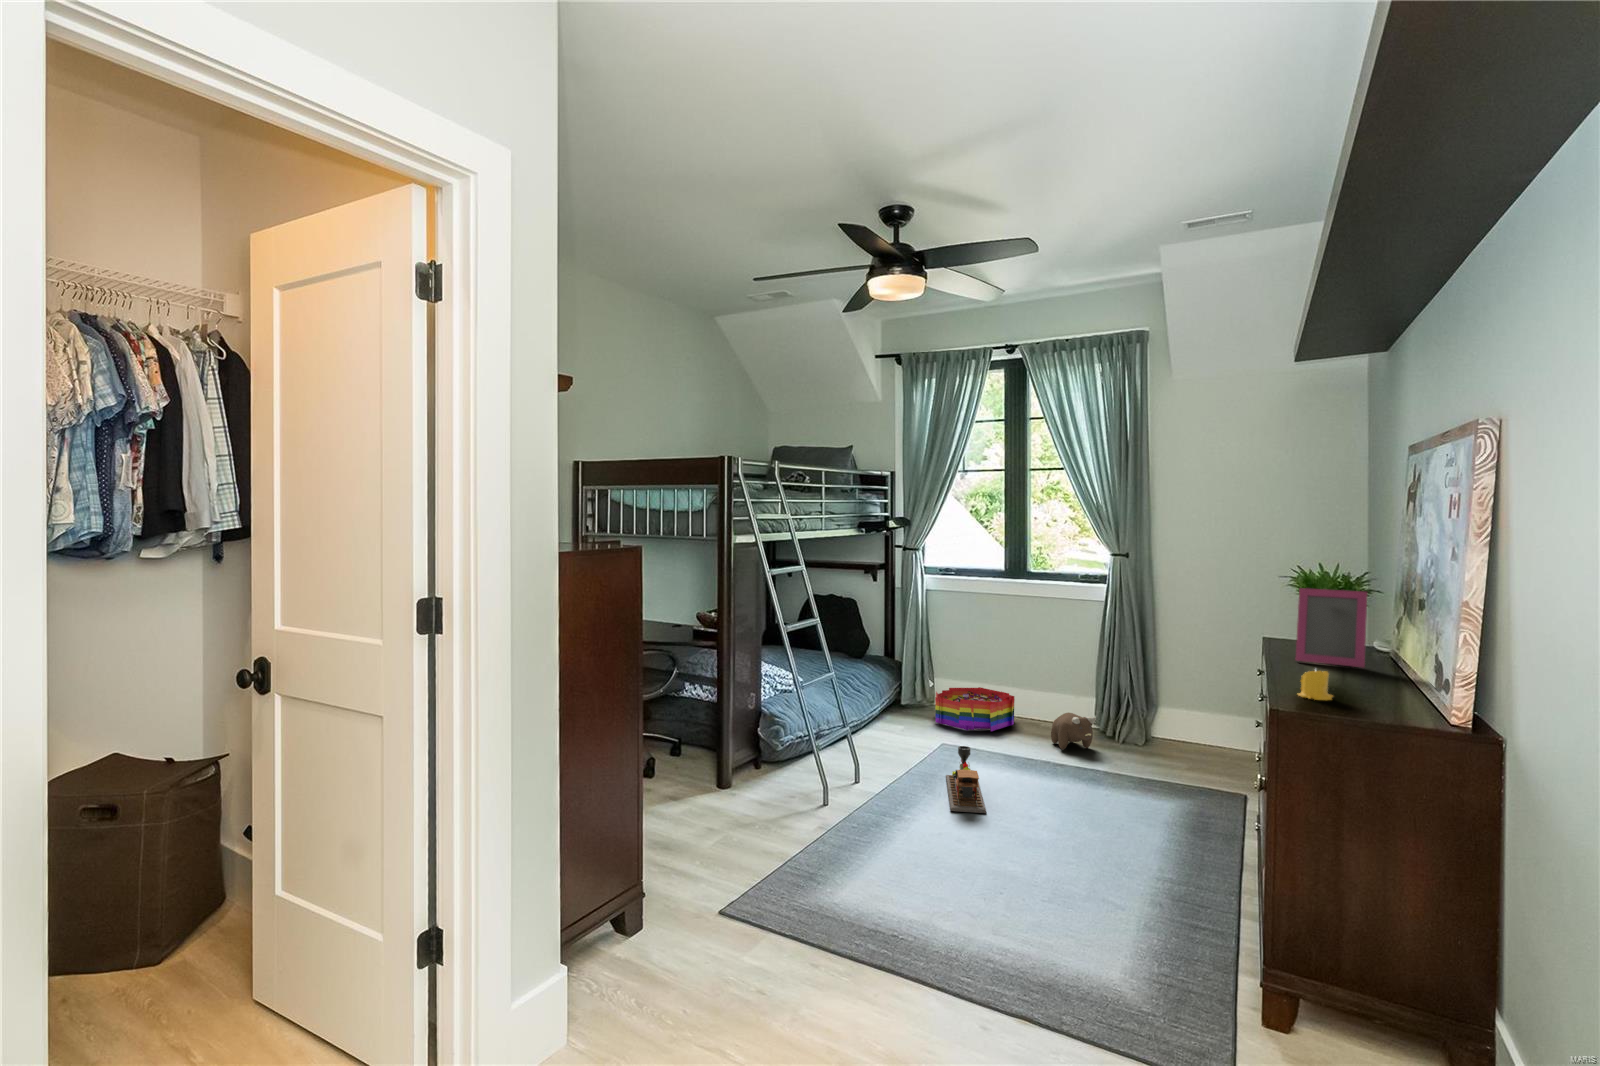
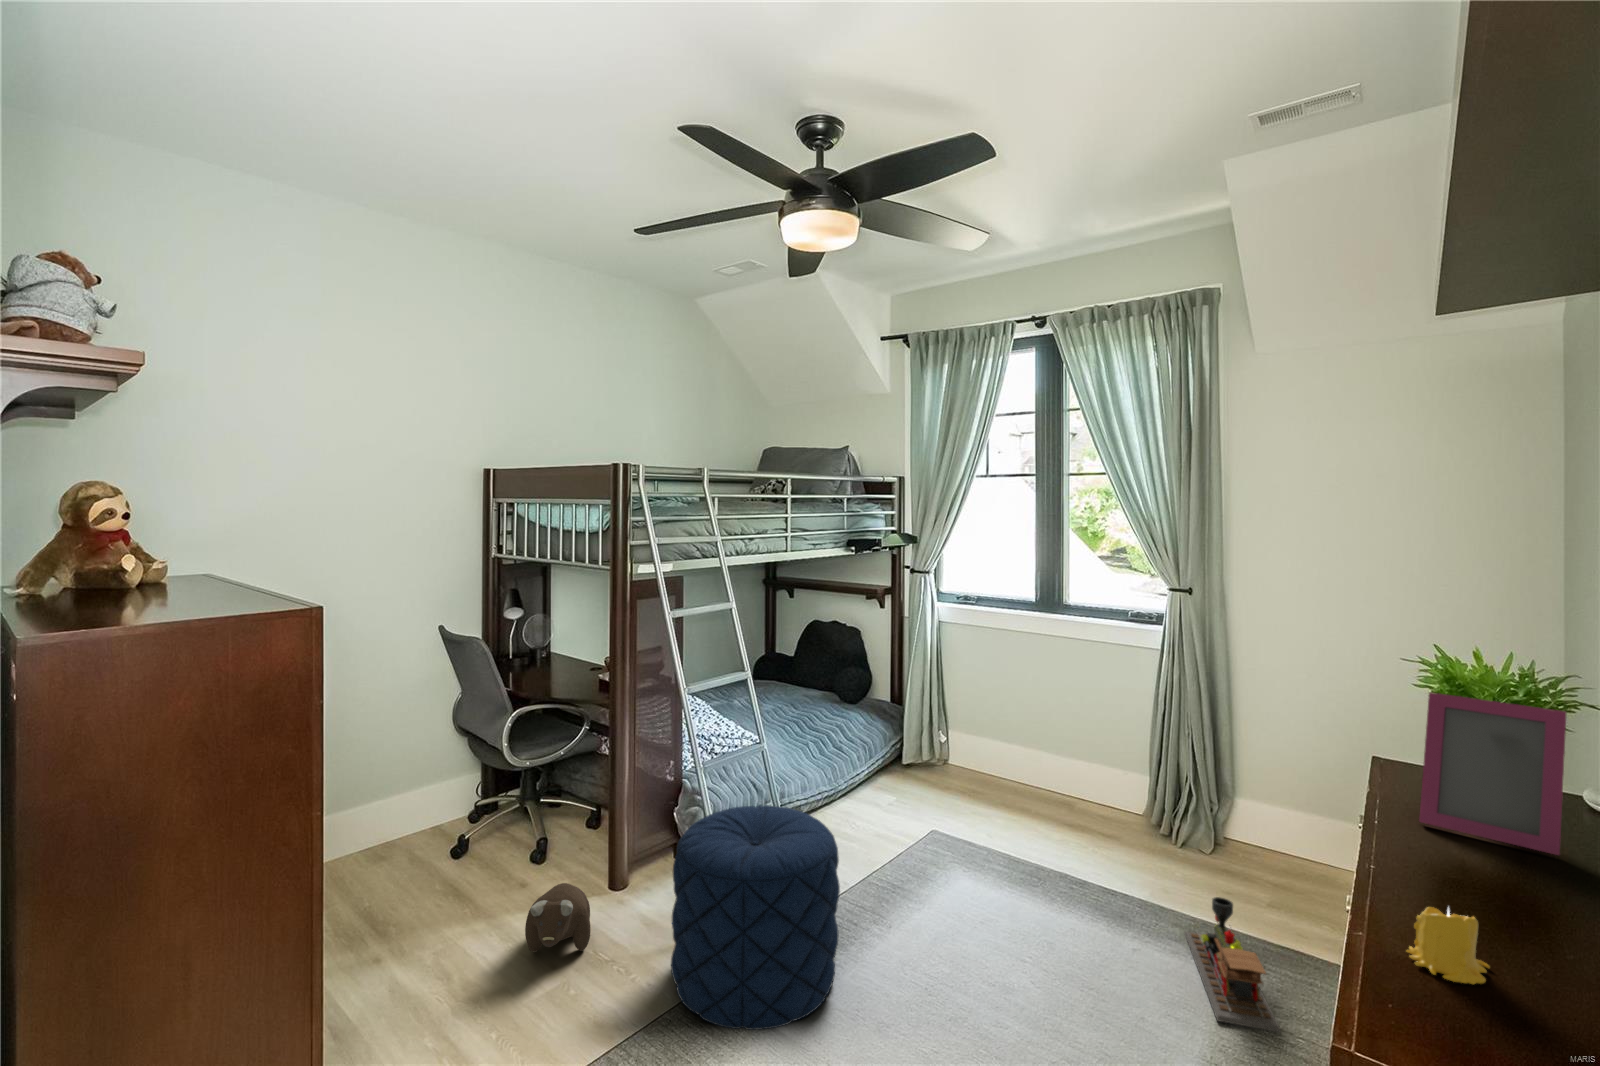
storage bin: present [935,687,1015,731] -> none [937,747,1040,814]
pouf: none [803,707,924,848] -> present [671,805,840,1030]
plush toy: present [1051,713,1096,750] -> present [525,883,590,952]
toy train: present [946,746,987,813] -> present [1185,897,1281,1032]

